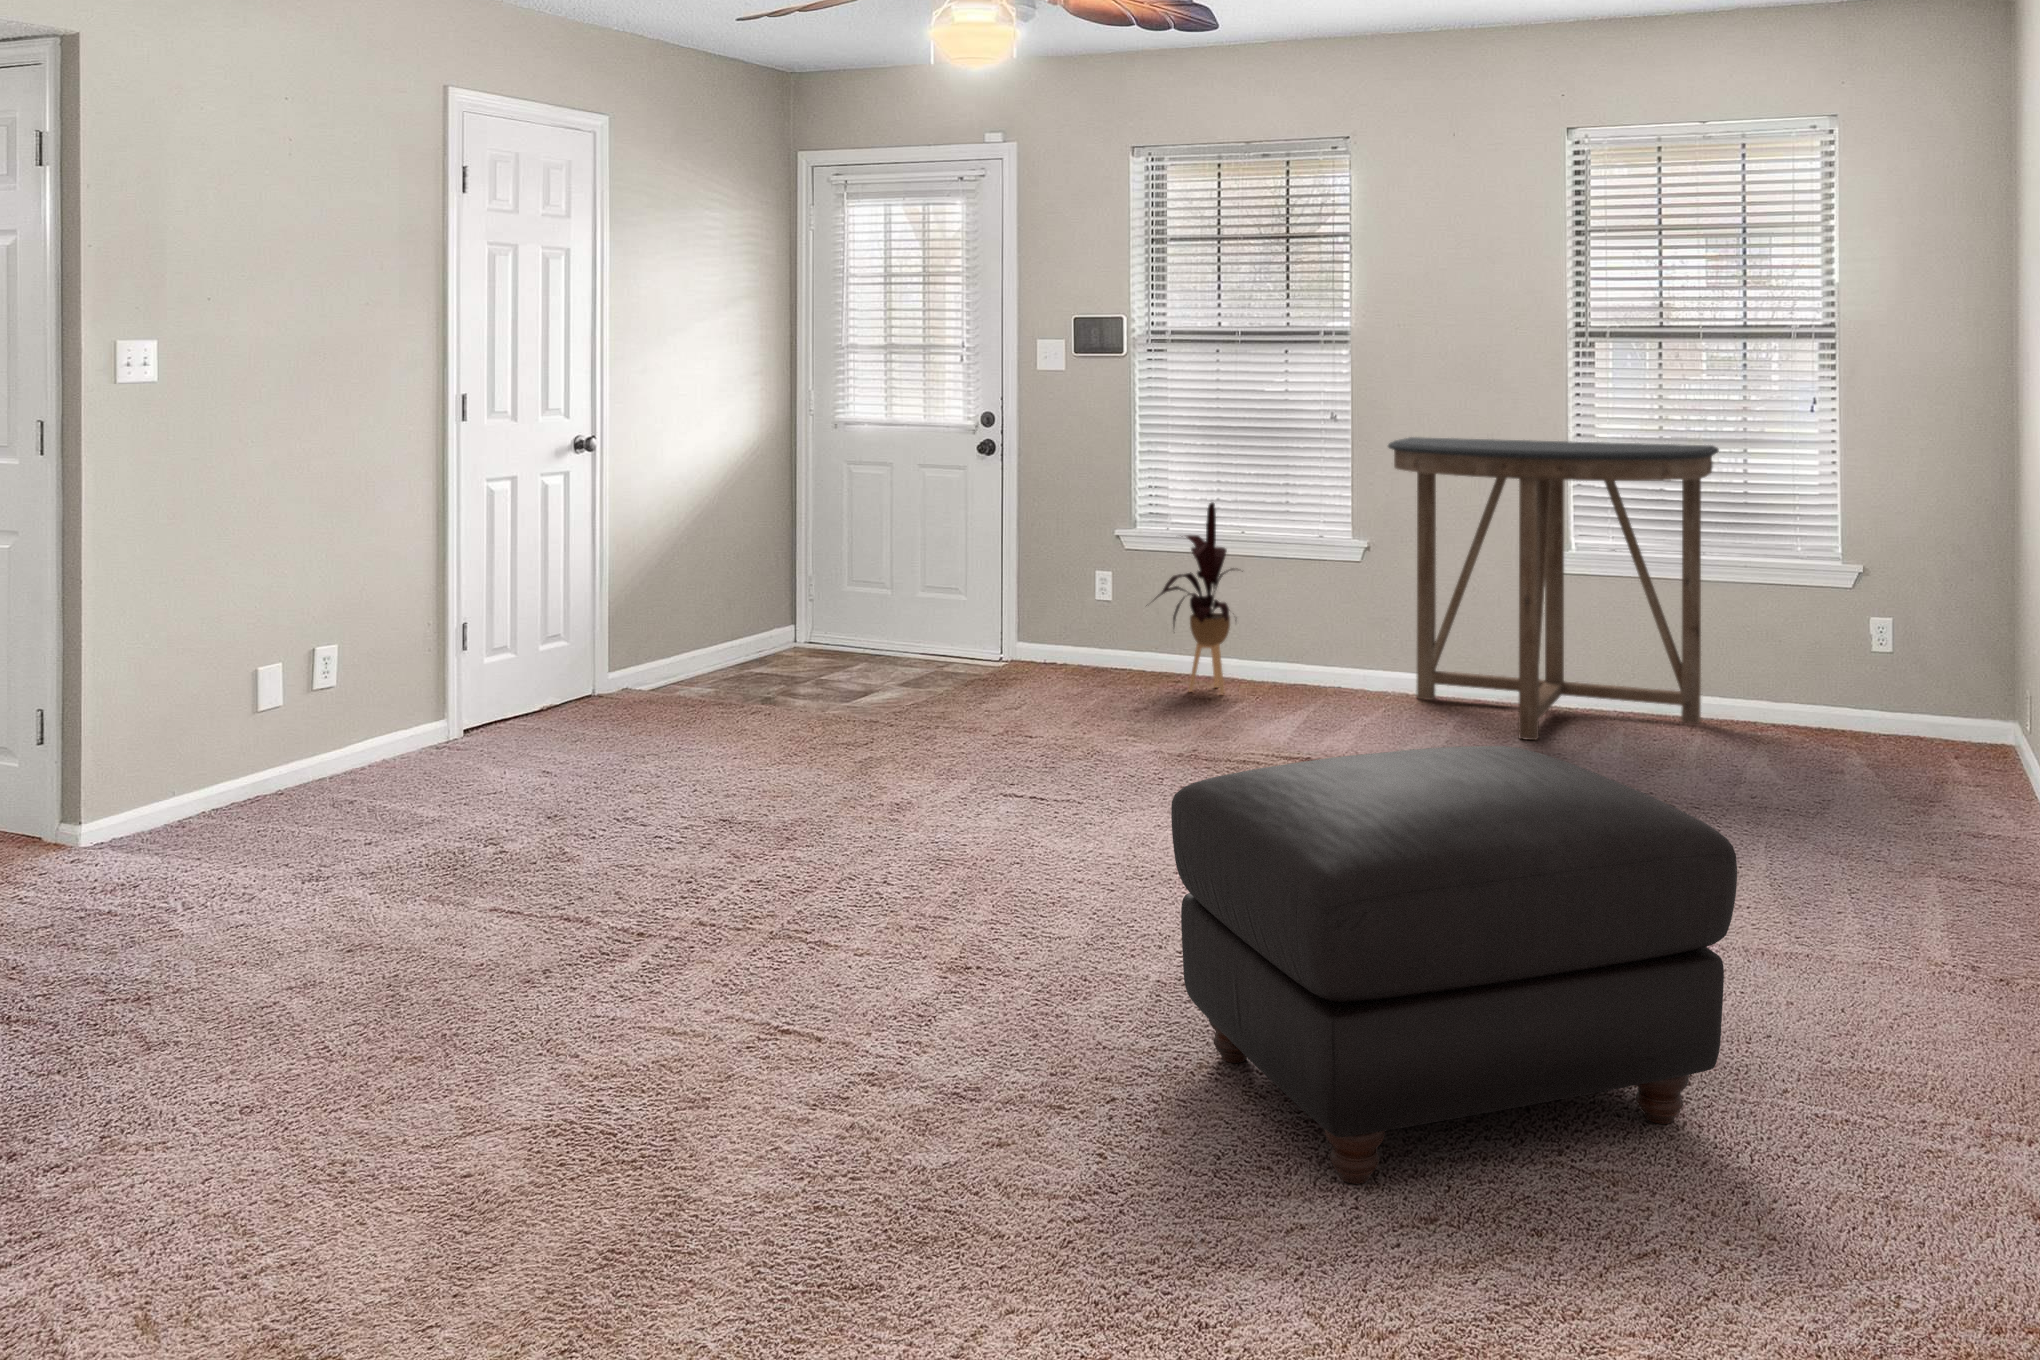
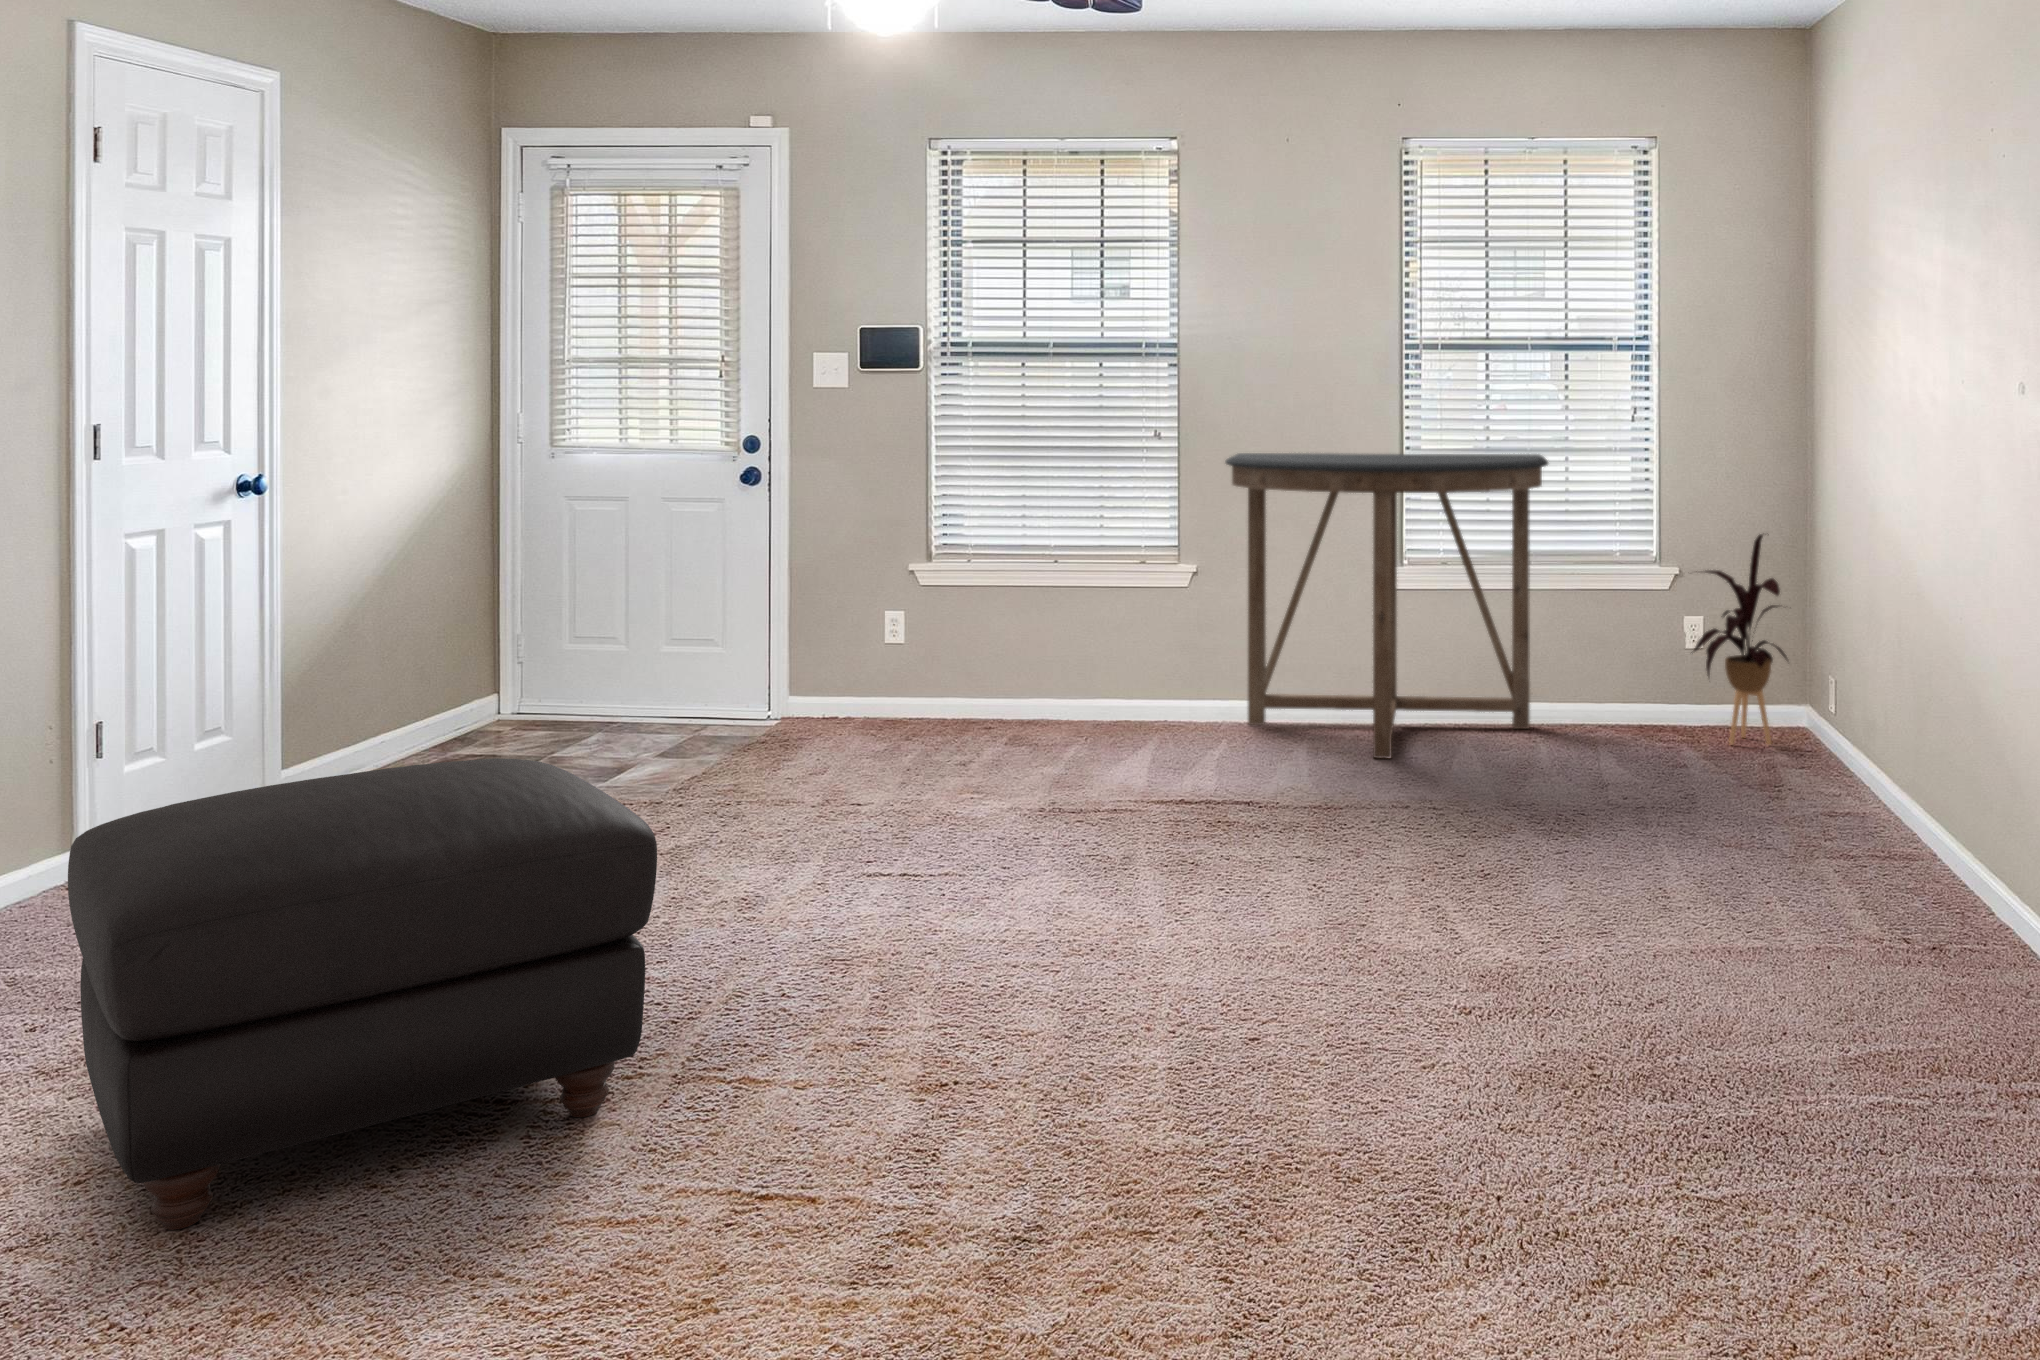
house plant: present [1154,502,1235,694] -> present [1694,534,1788,745]
ottoman: present [1171,746,1737,1184] -> present [68,758,657,1230]

